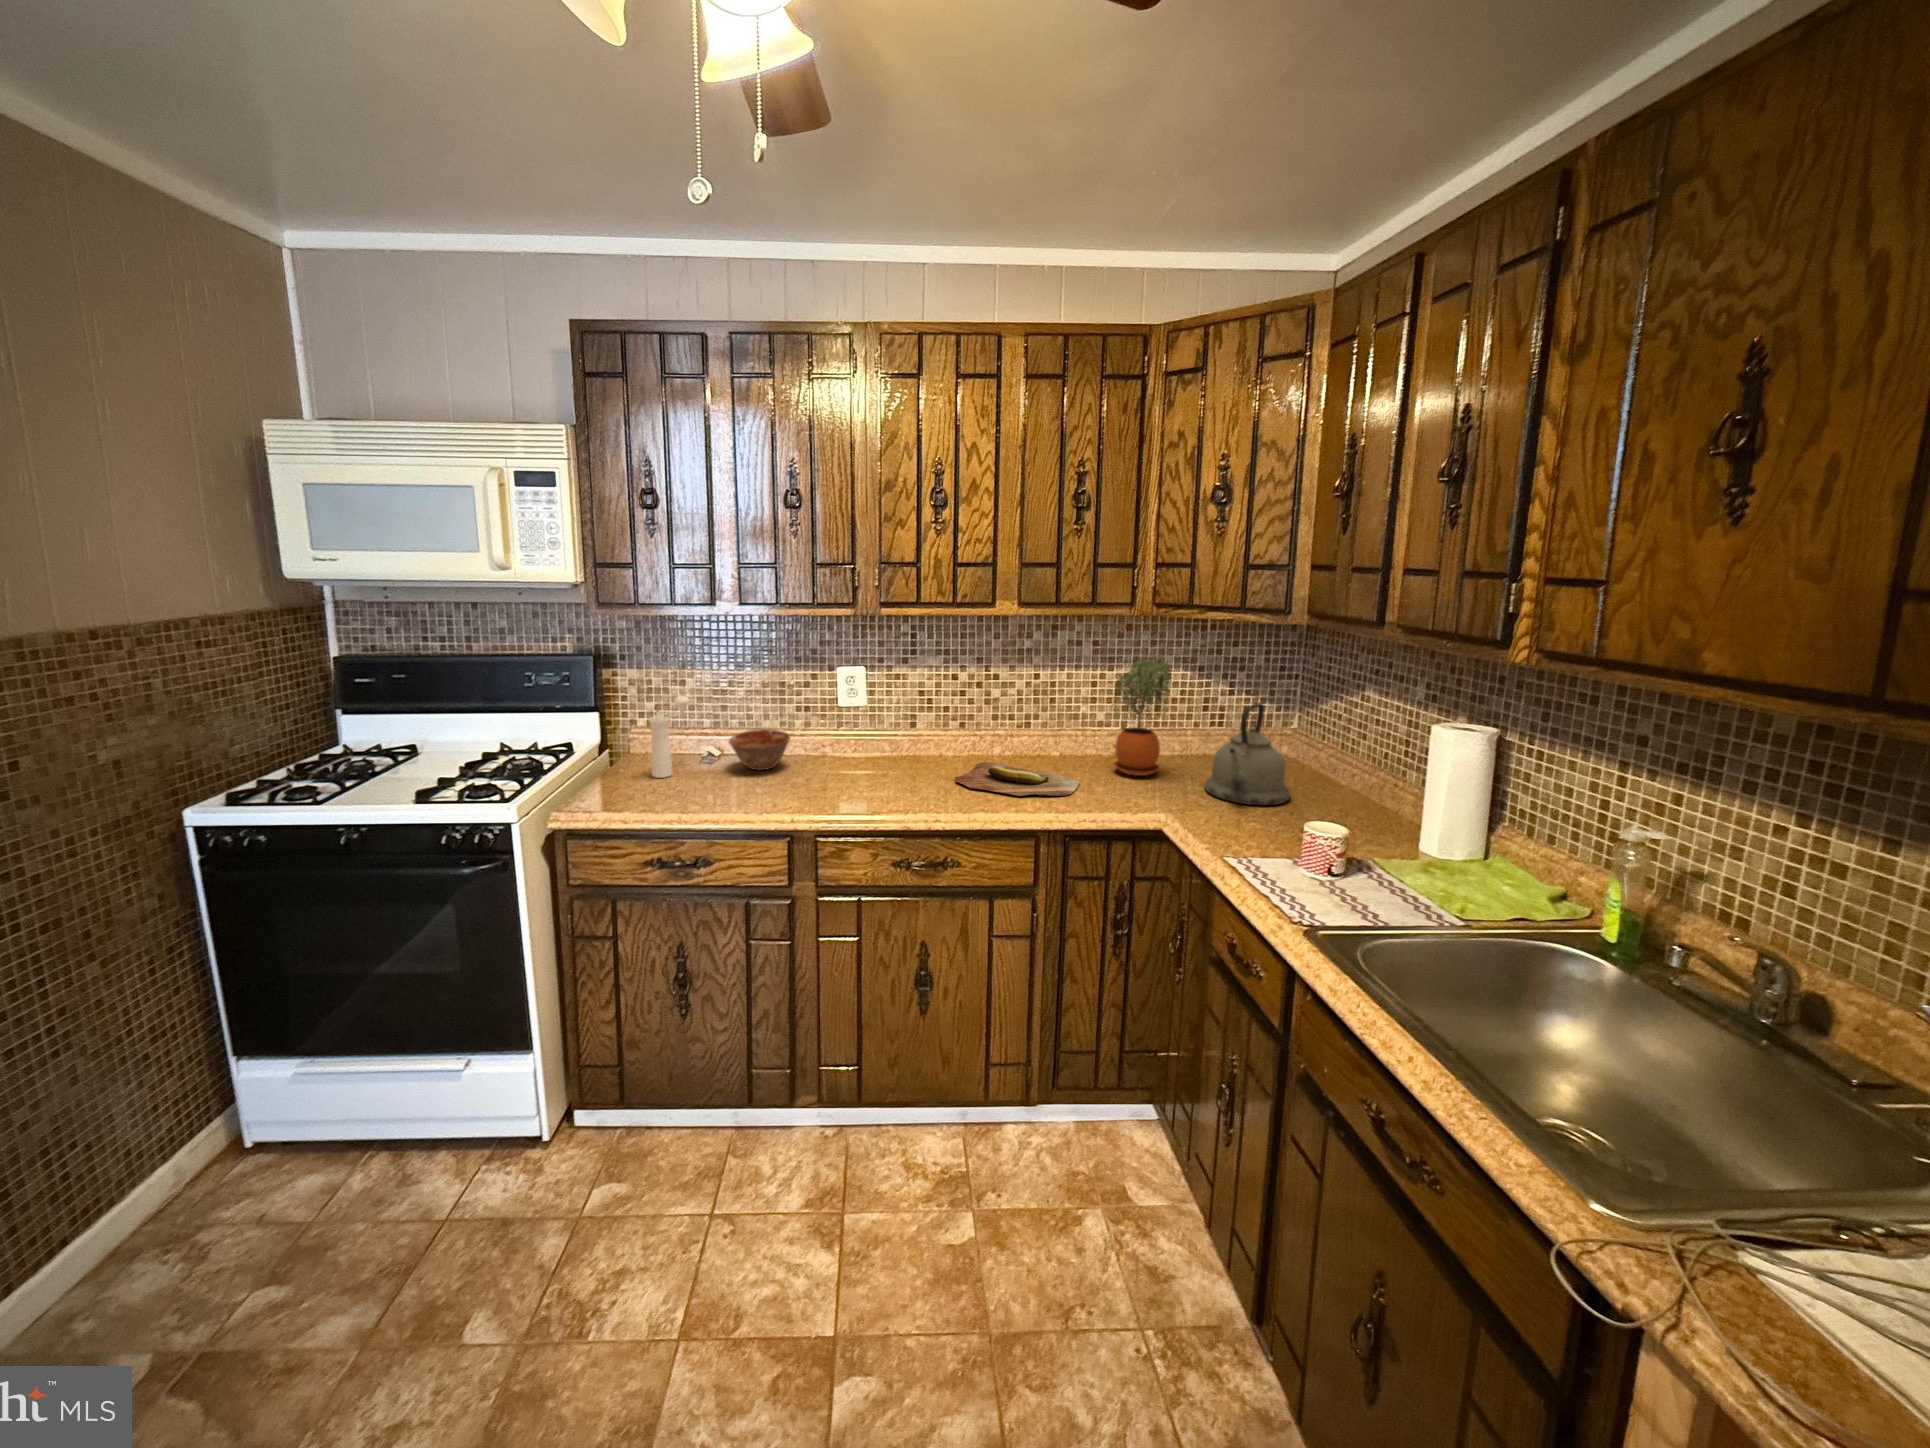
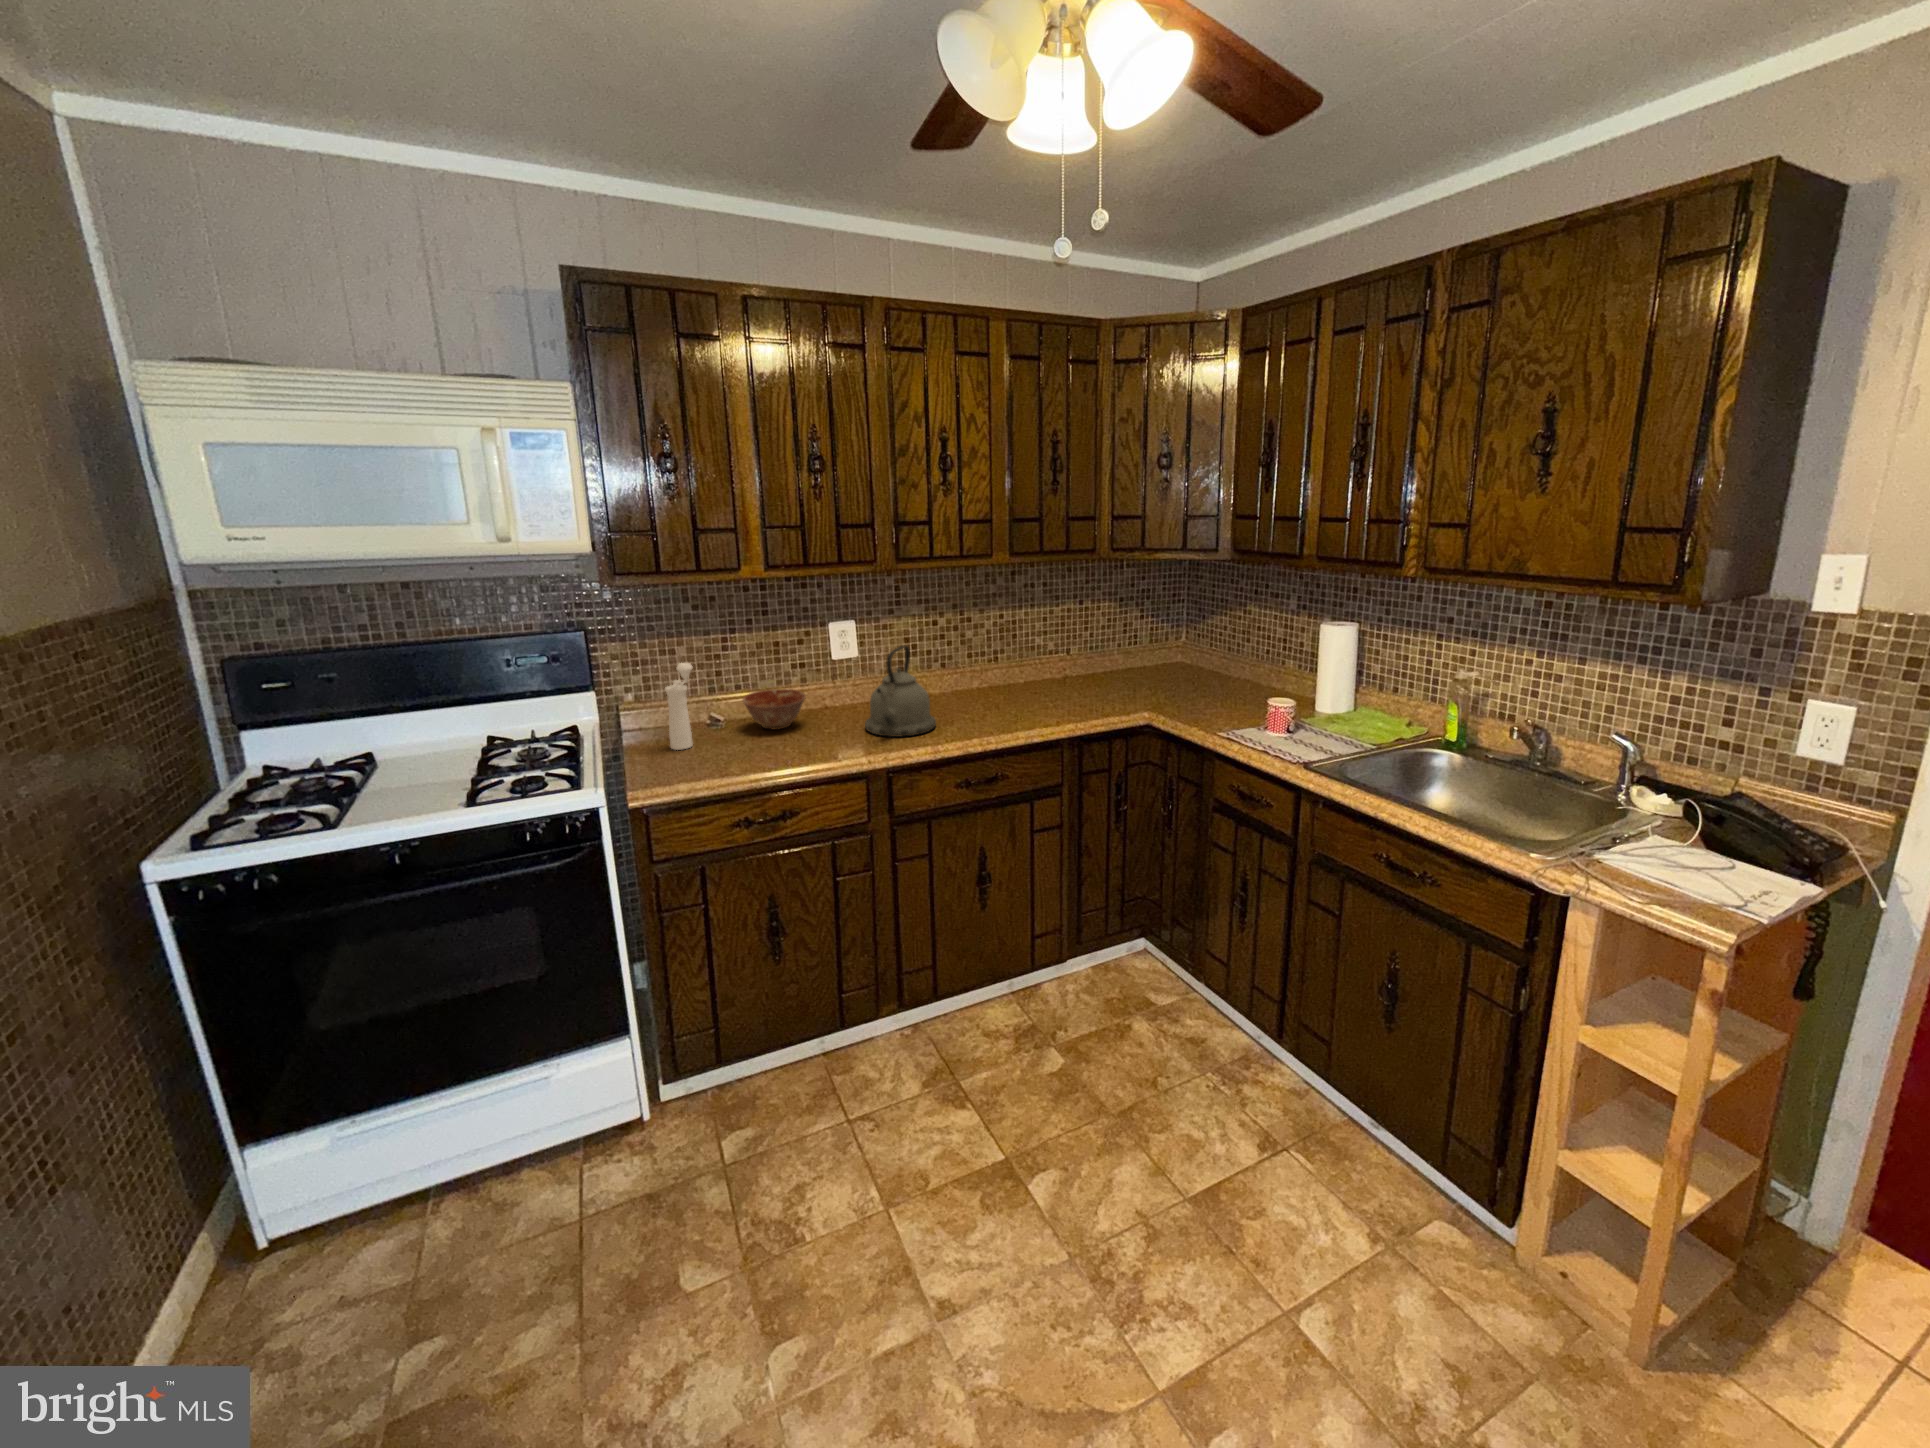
potted plant: present [1113,659,1172,776] -> none [1077,593,1123,691]
kettle: present [1204,703,1290,806] -> present [865,646,936,737]
cutting board: present [954,762,1079,796] -> none [967,696,1071,716]

